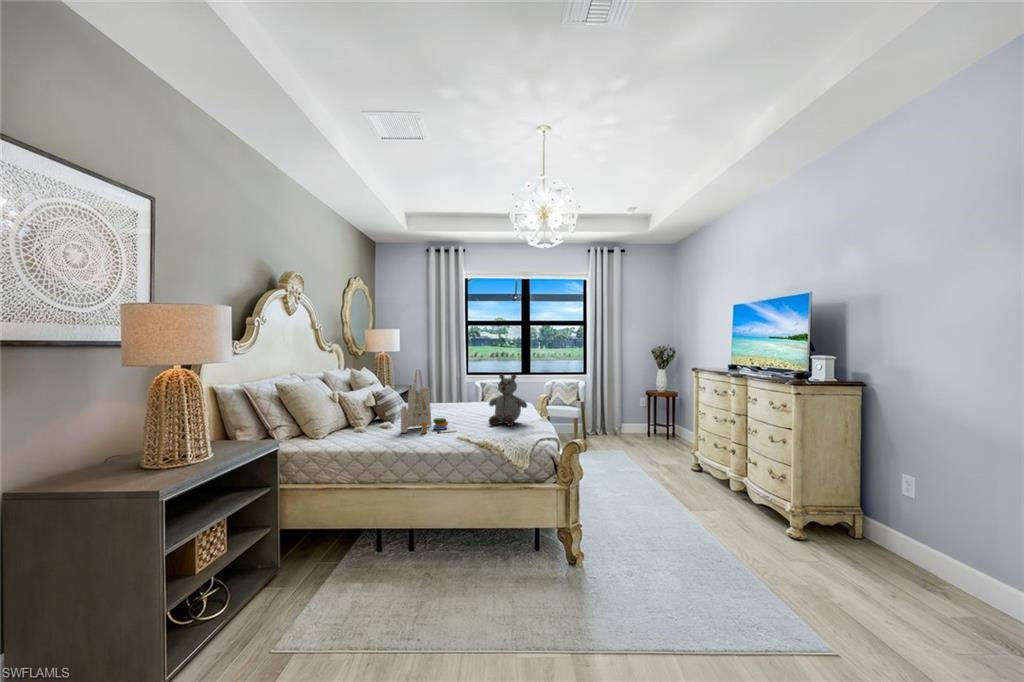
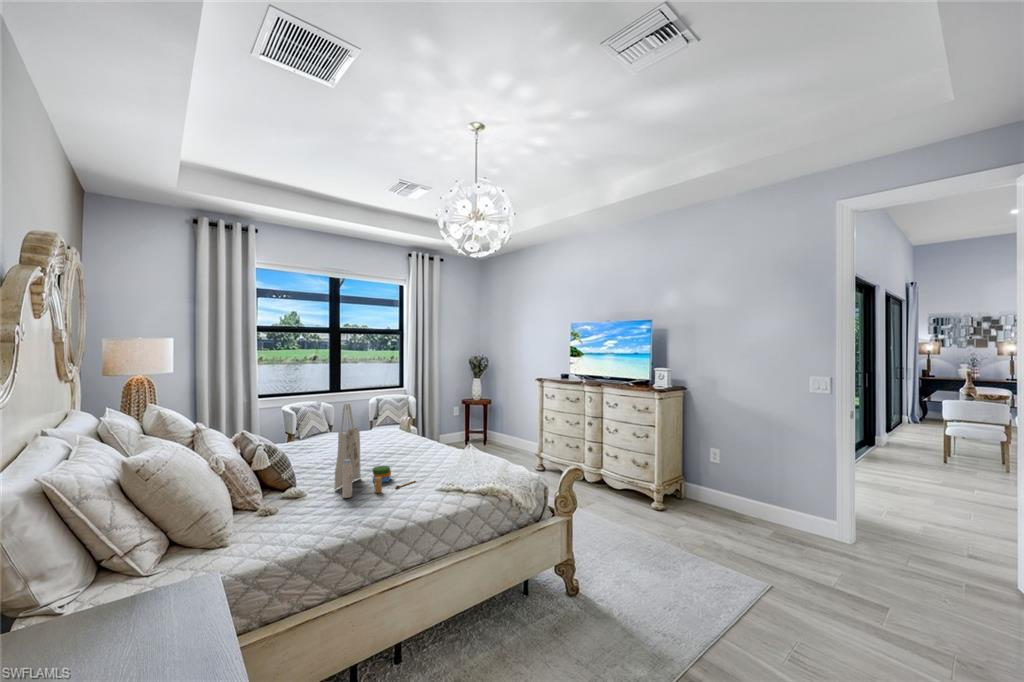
stuffed bear: present [489,374,527,426] -> none [419,399,467,464]

